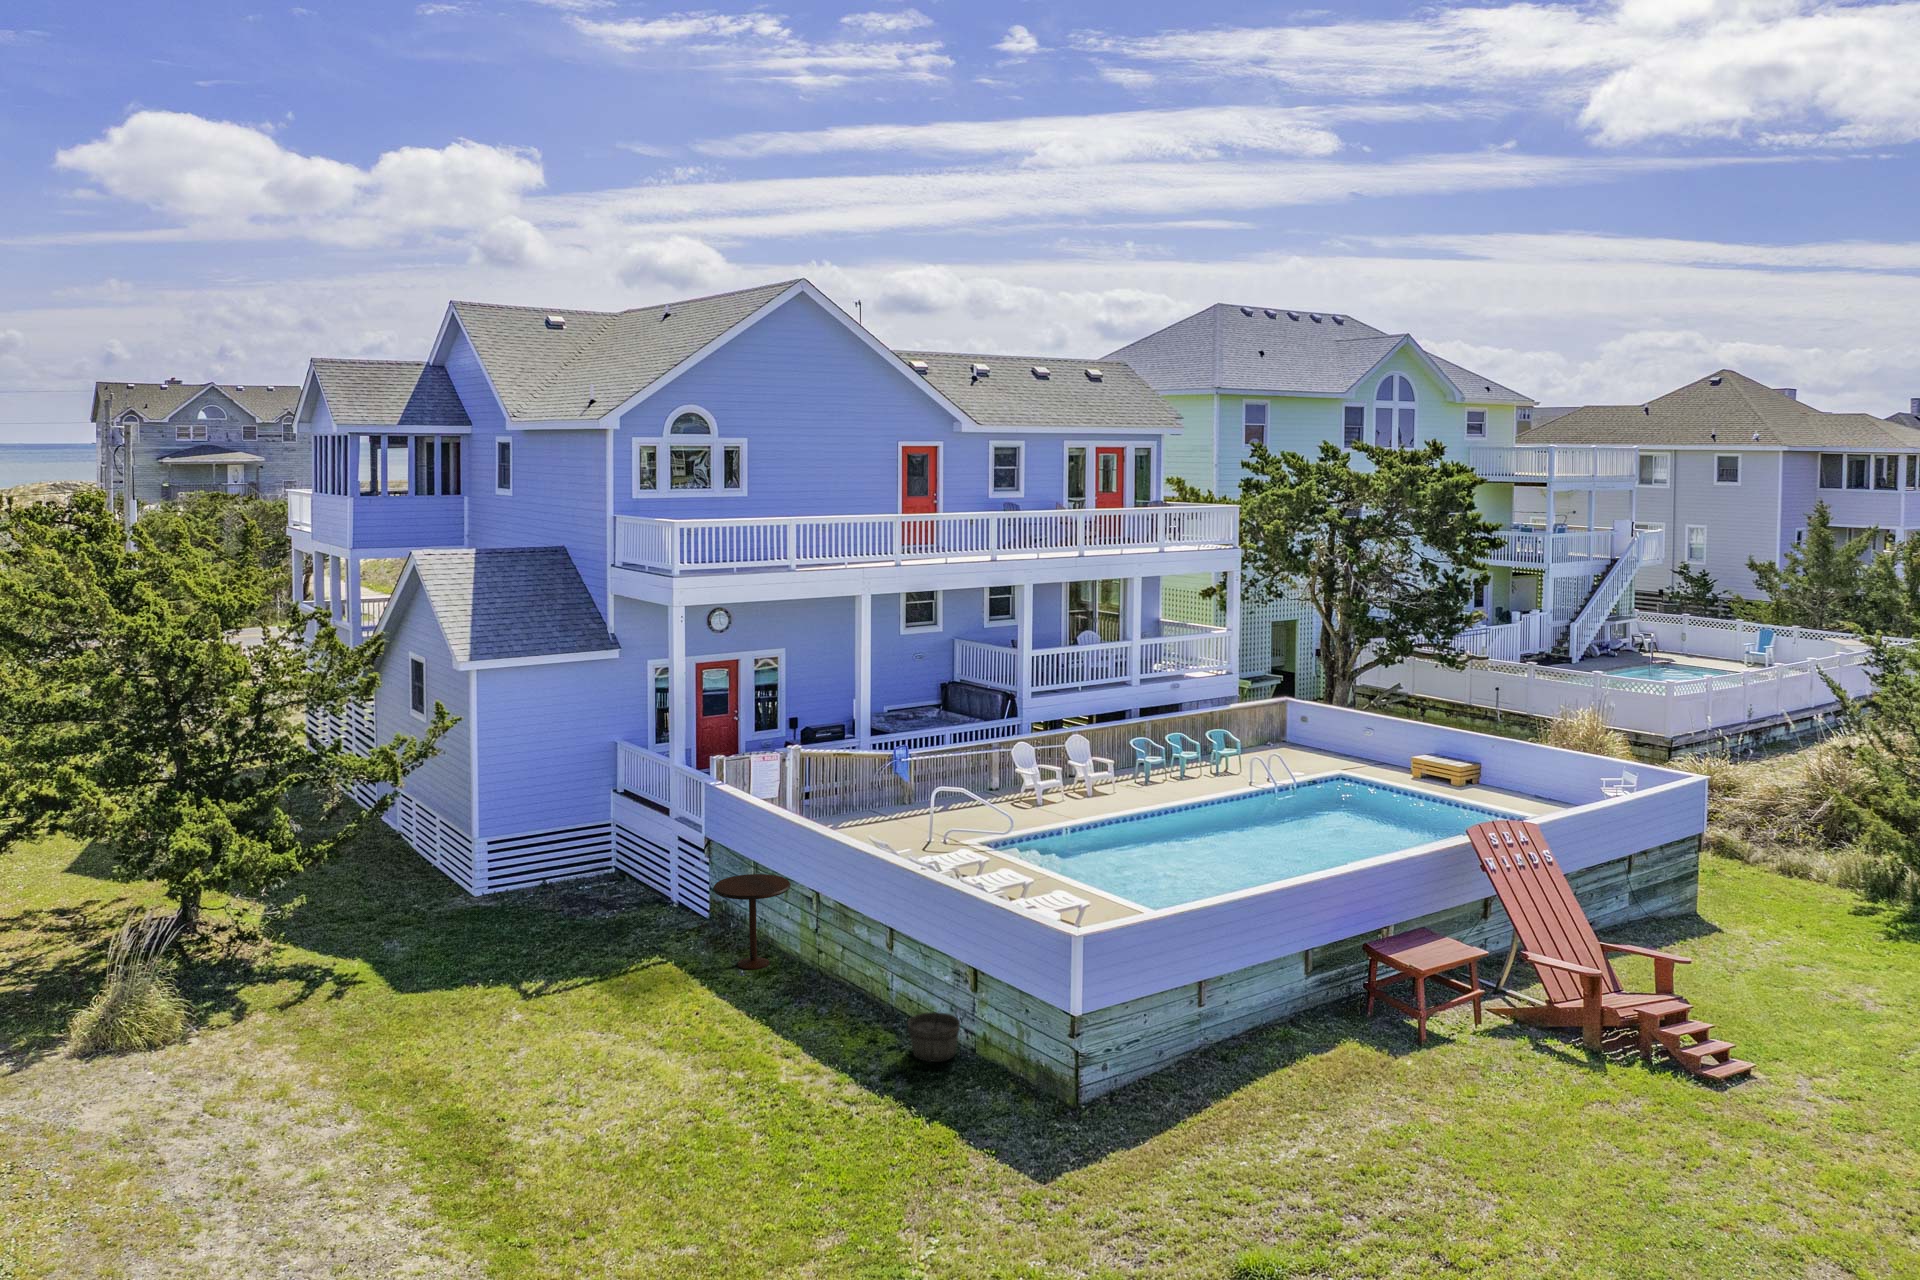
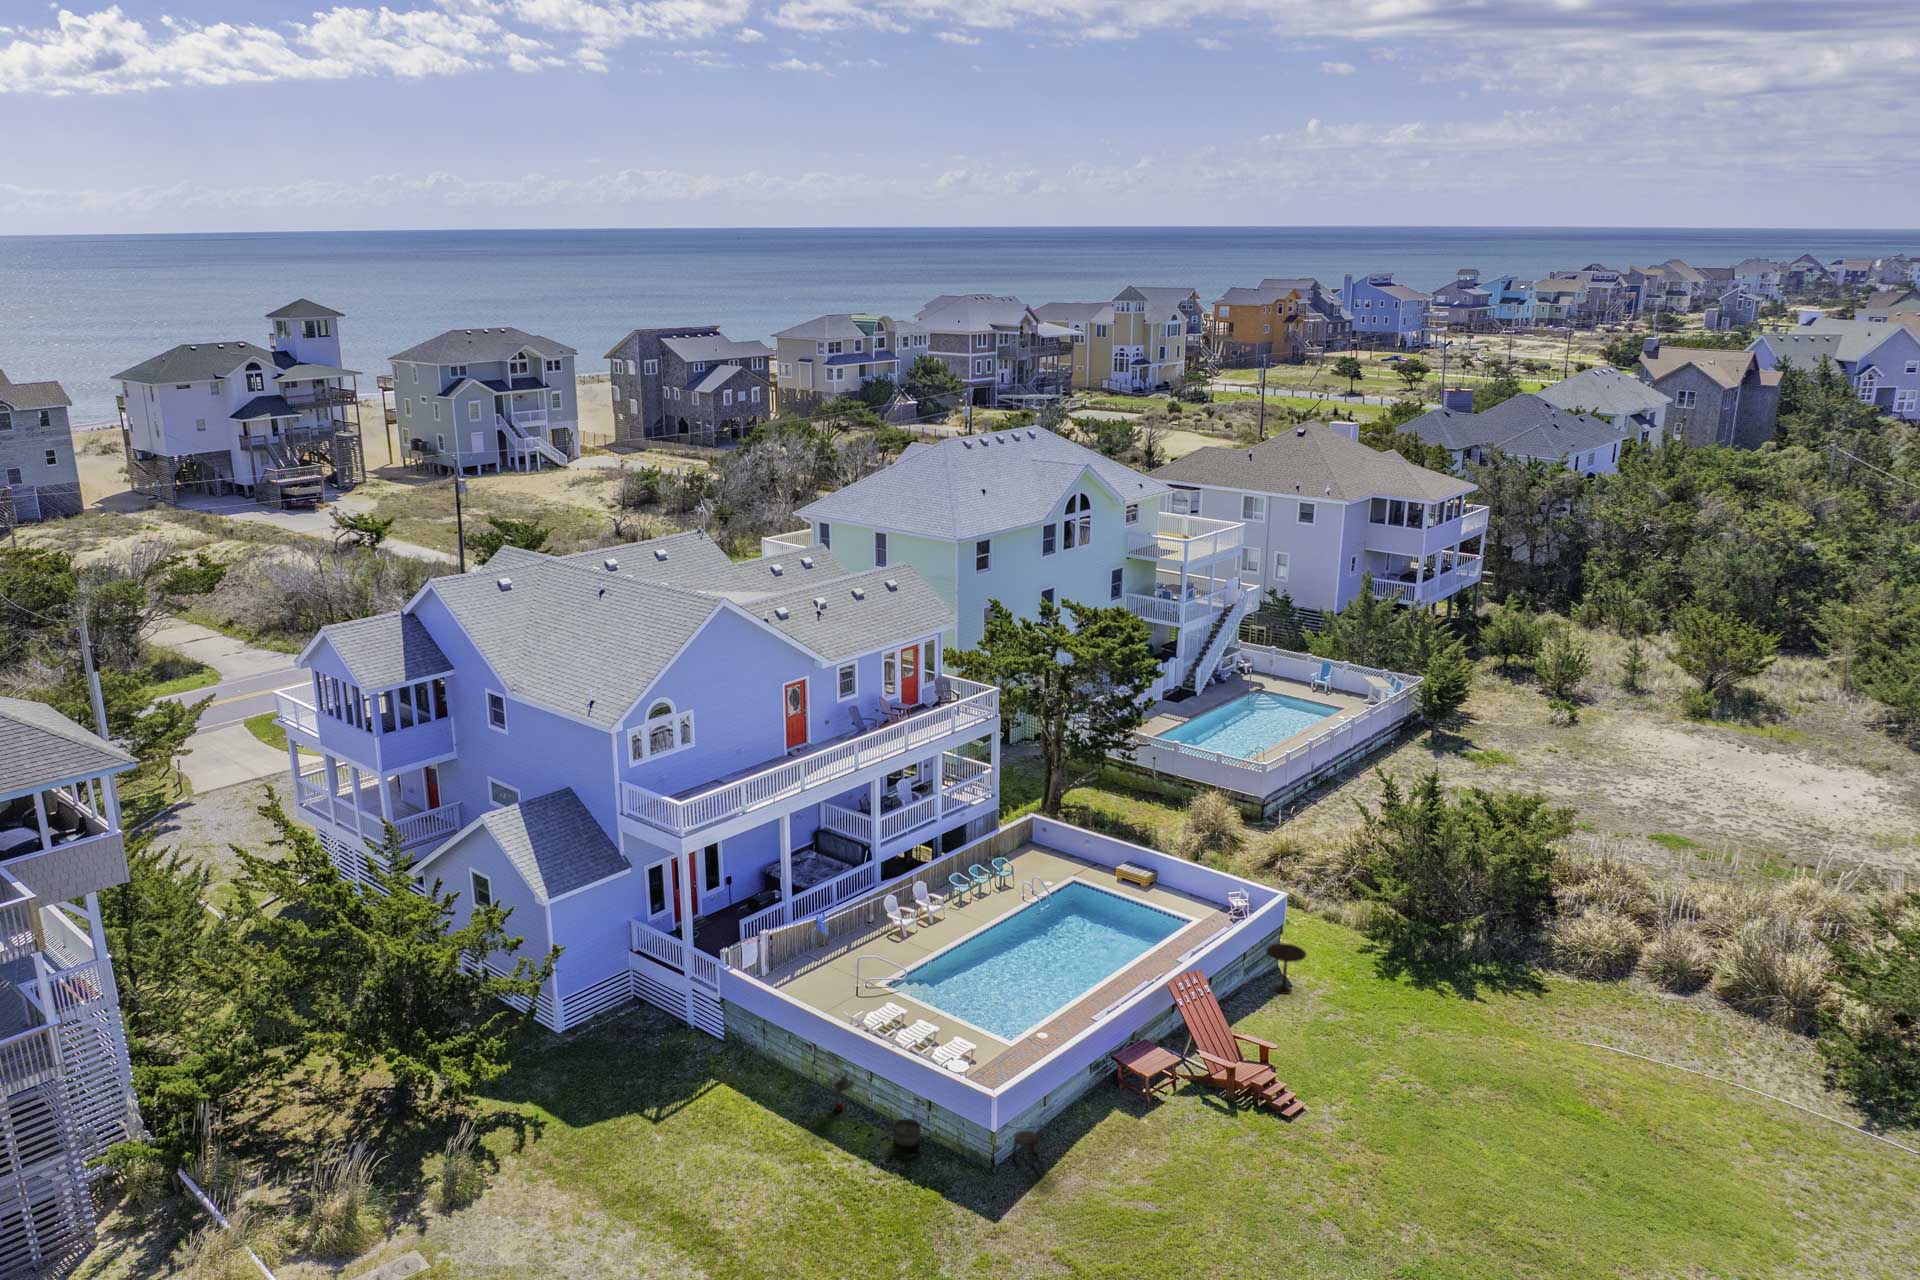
pedestal table: present [713,874,791,970] -> present [1266,943,1306,994]
potted tree: none [824,927,868,1004] -> present [828,1071,854,1111]
stool: none [1122,1041,1178,1111] -> present [1012,1131,1039,1166]

